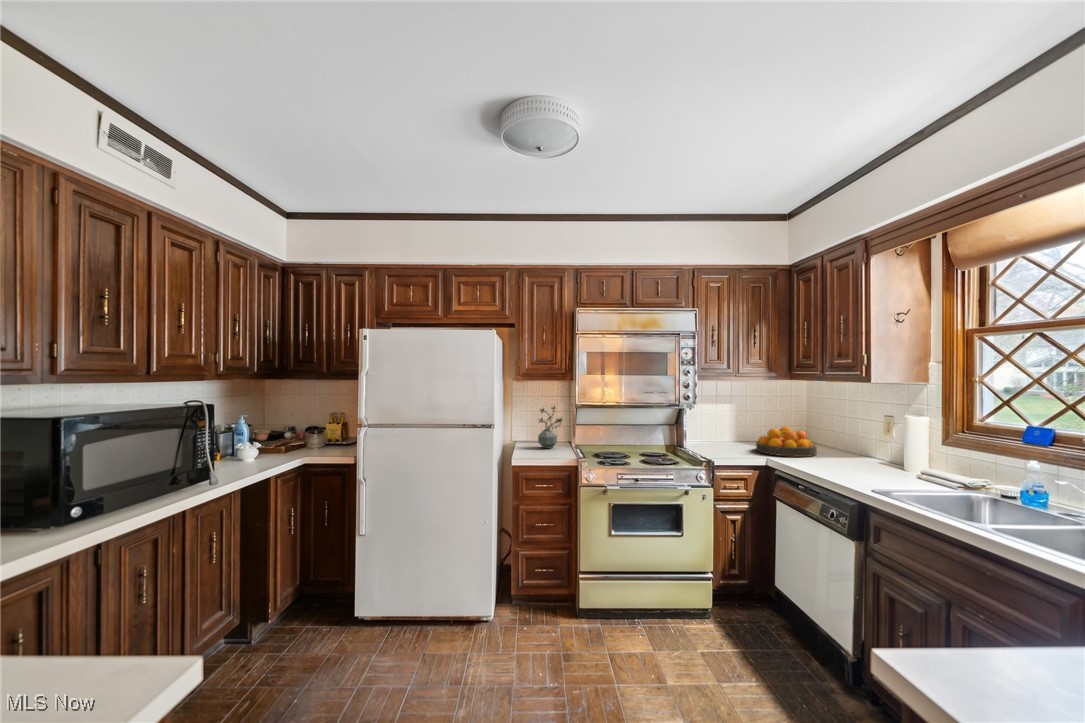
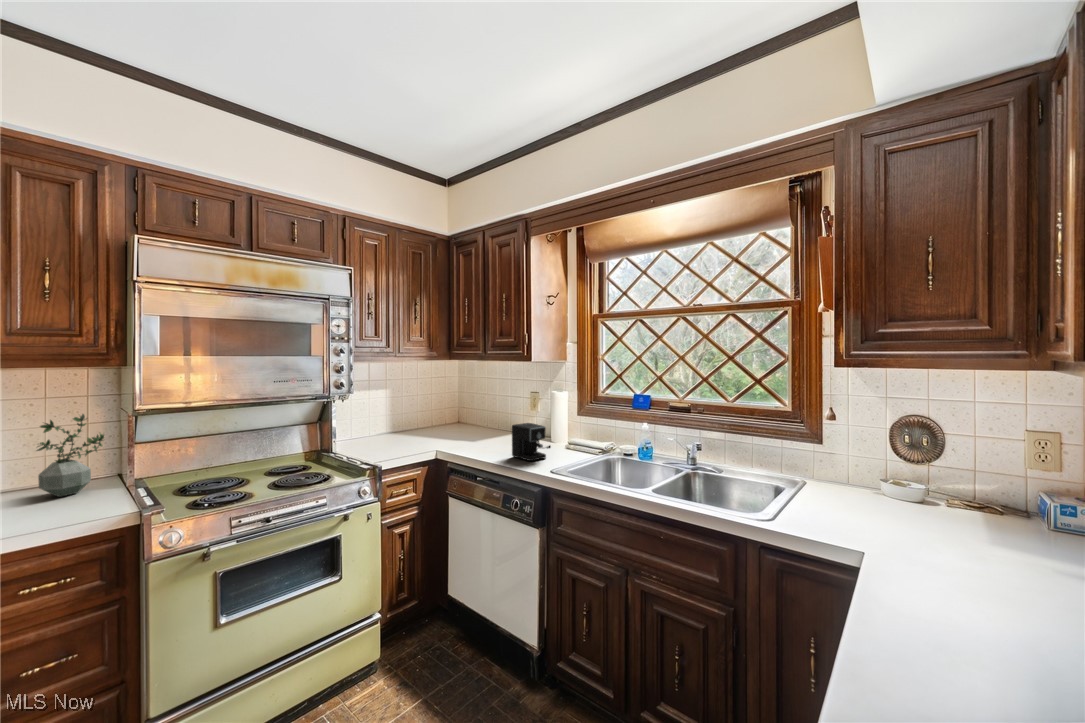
fruit bowl: present [756,427,817,457] -> none [420,411,480,445]
coffee maker: none [834,442,889,477] -> present [512,423,550,461]

